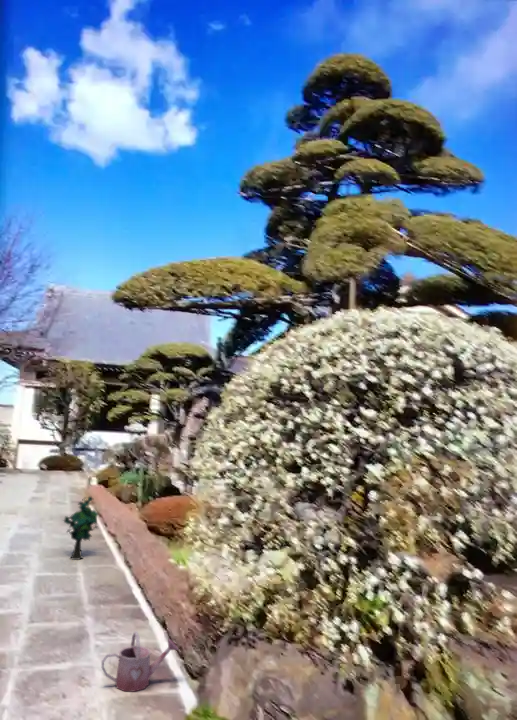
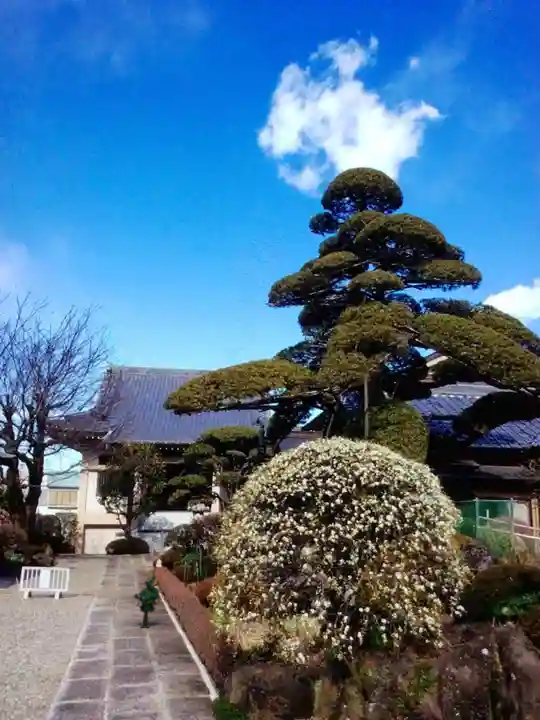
watering can: present [102,631,178,691] -> none [162,659,209,695]

